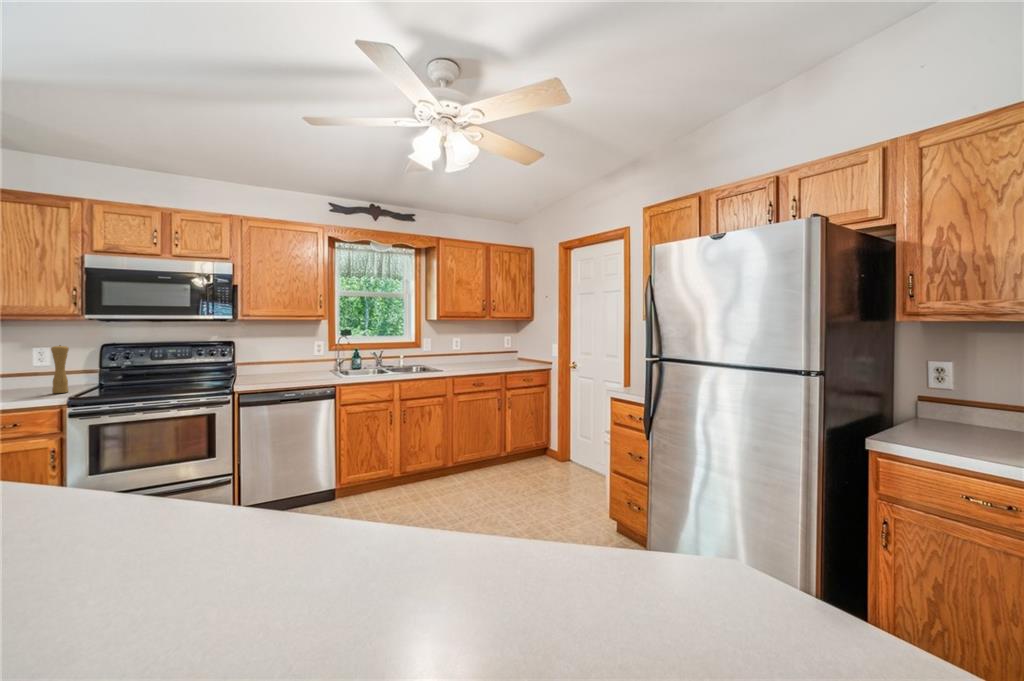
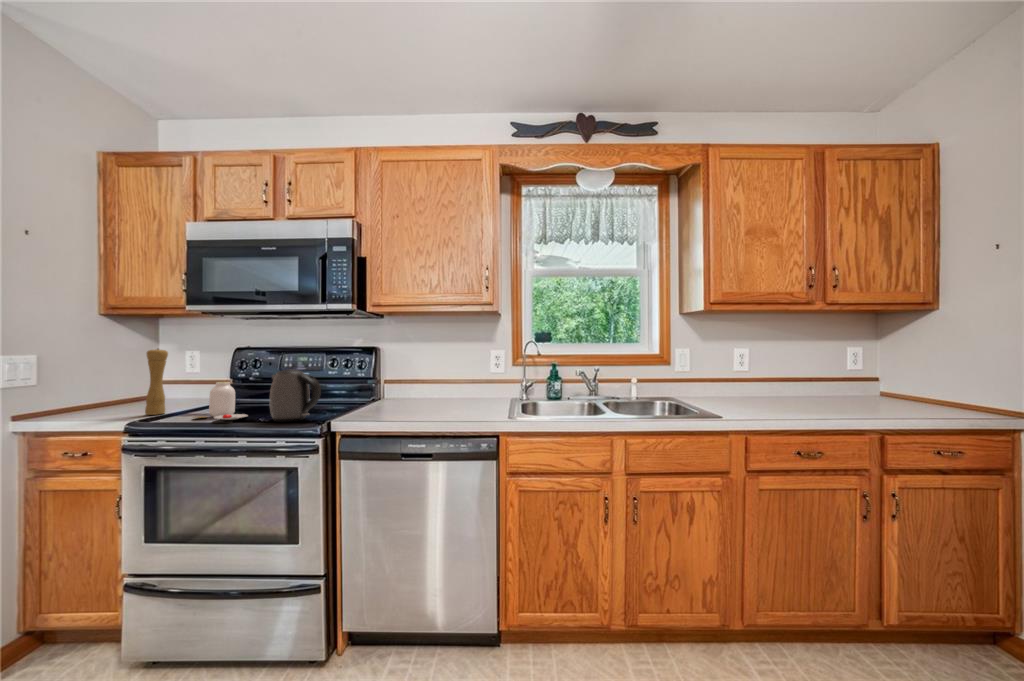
kettle: none [179,357,218,388] -> present [270,369,321,422]
jar: none [110,367,158,391] -> present [198,382,248,420]

